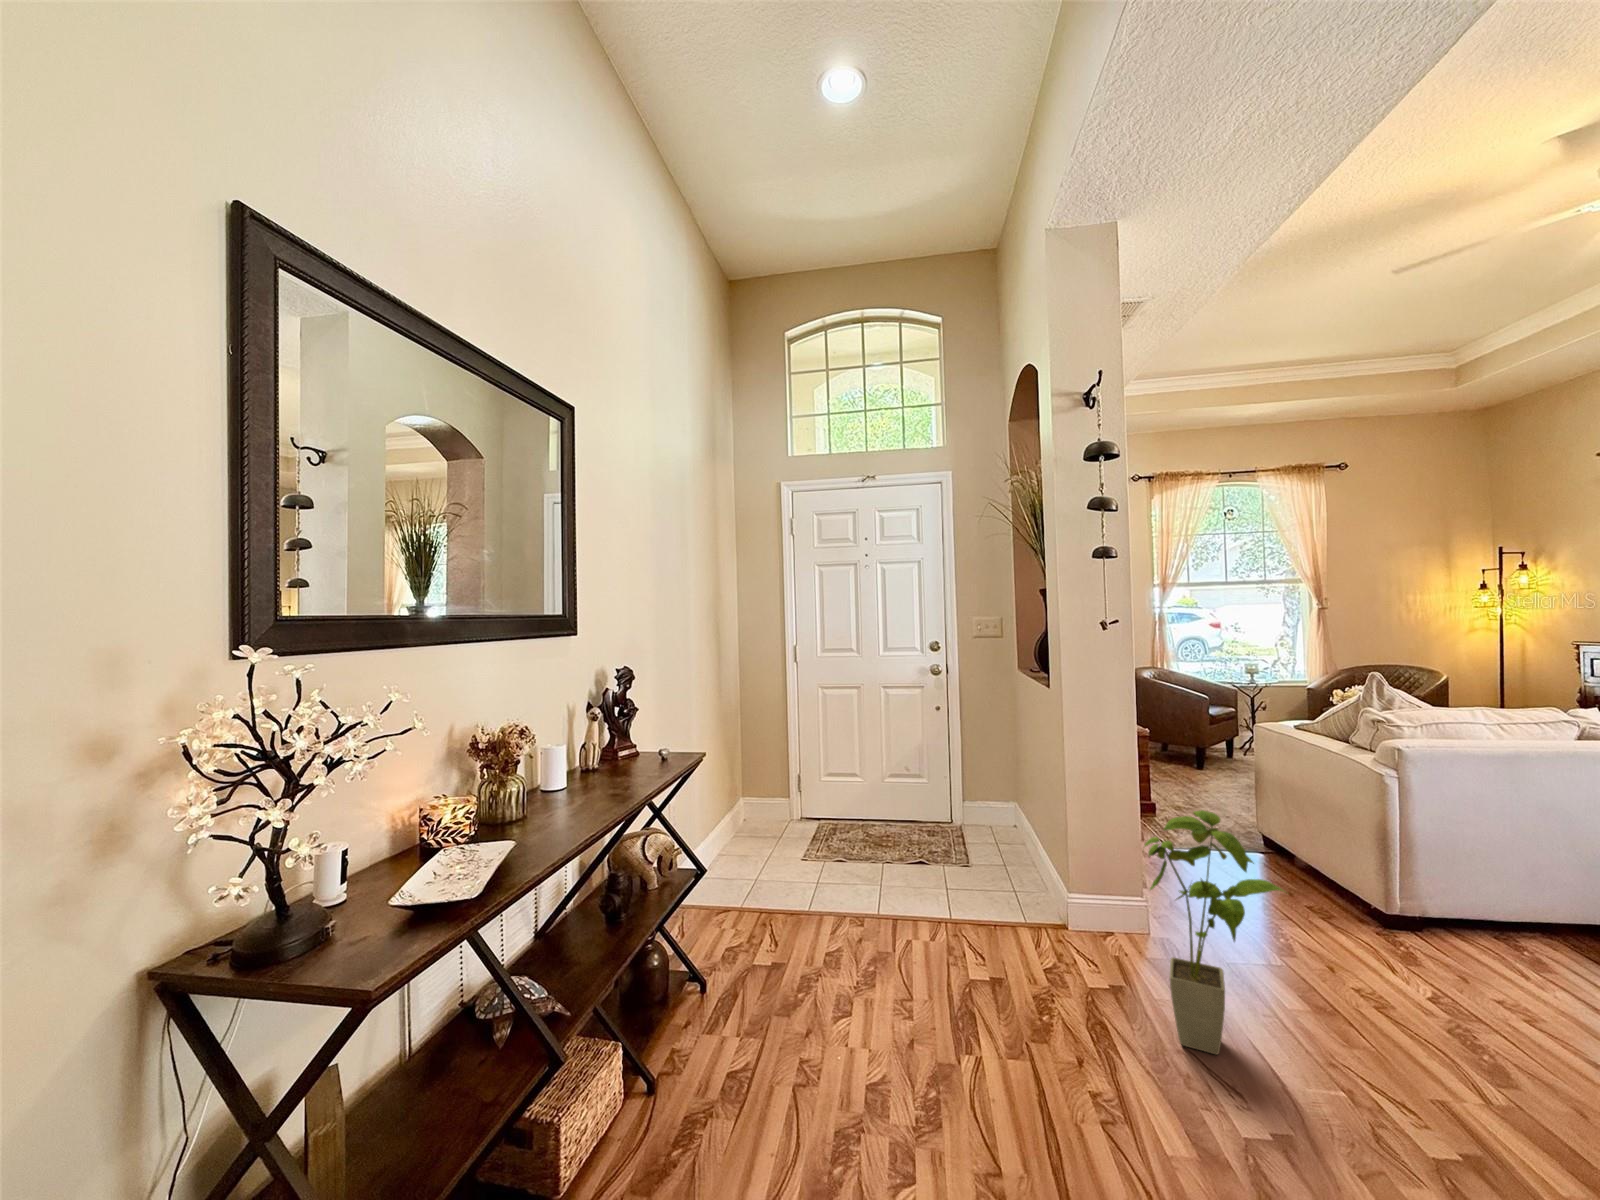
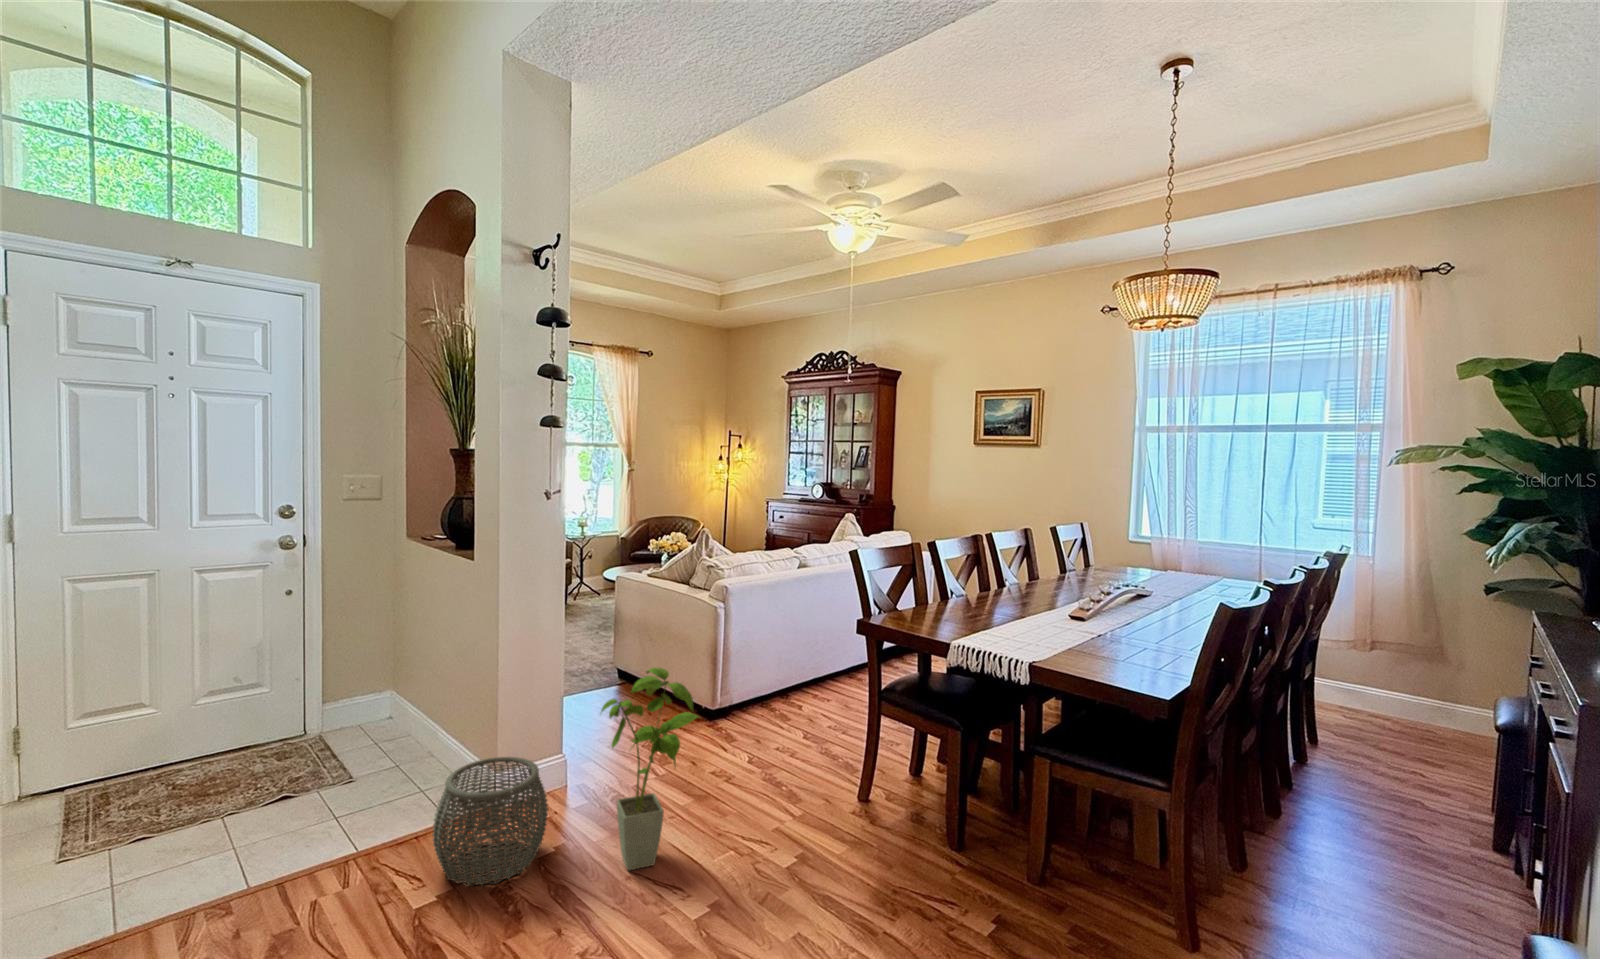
woven basket: none [990,869,1100,993] -> present [433,757,548,886]

